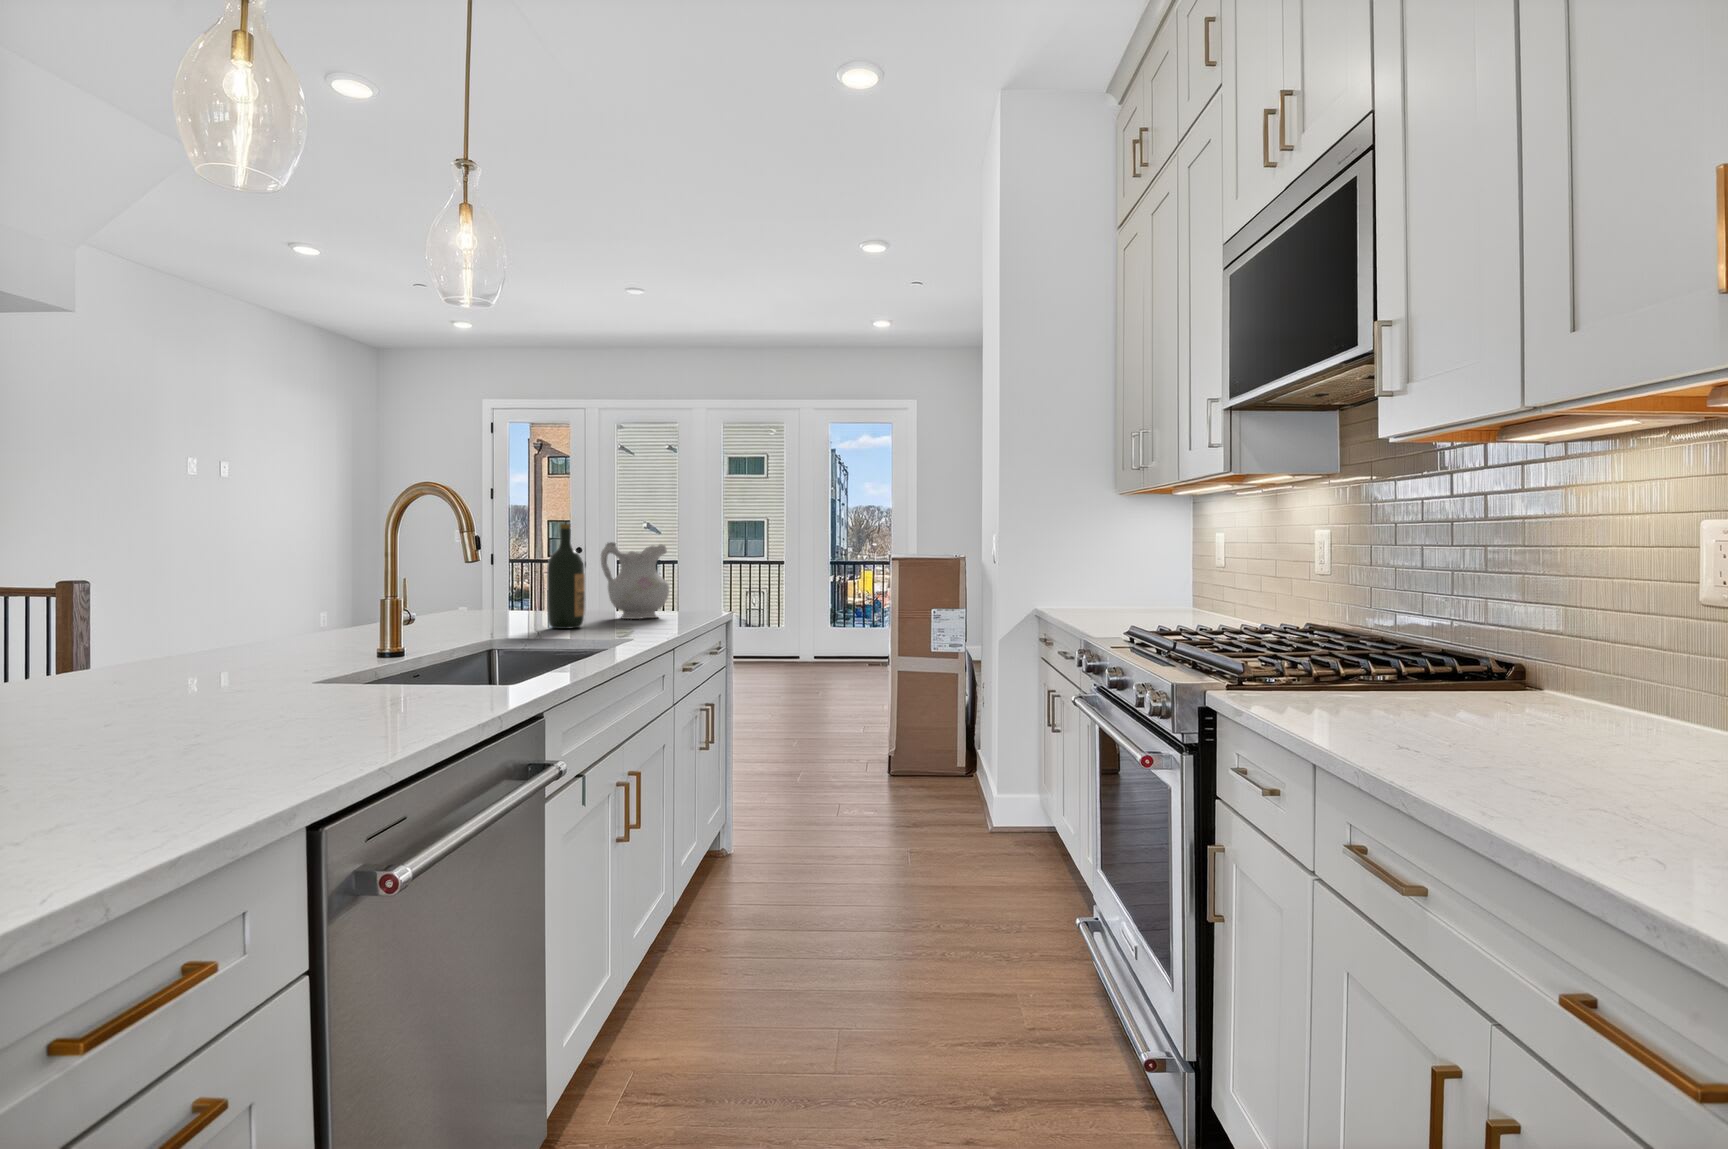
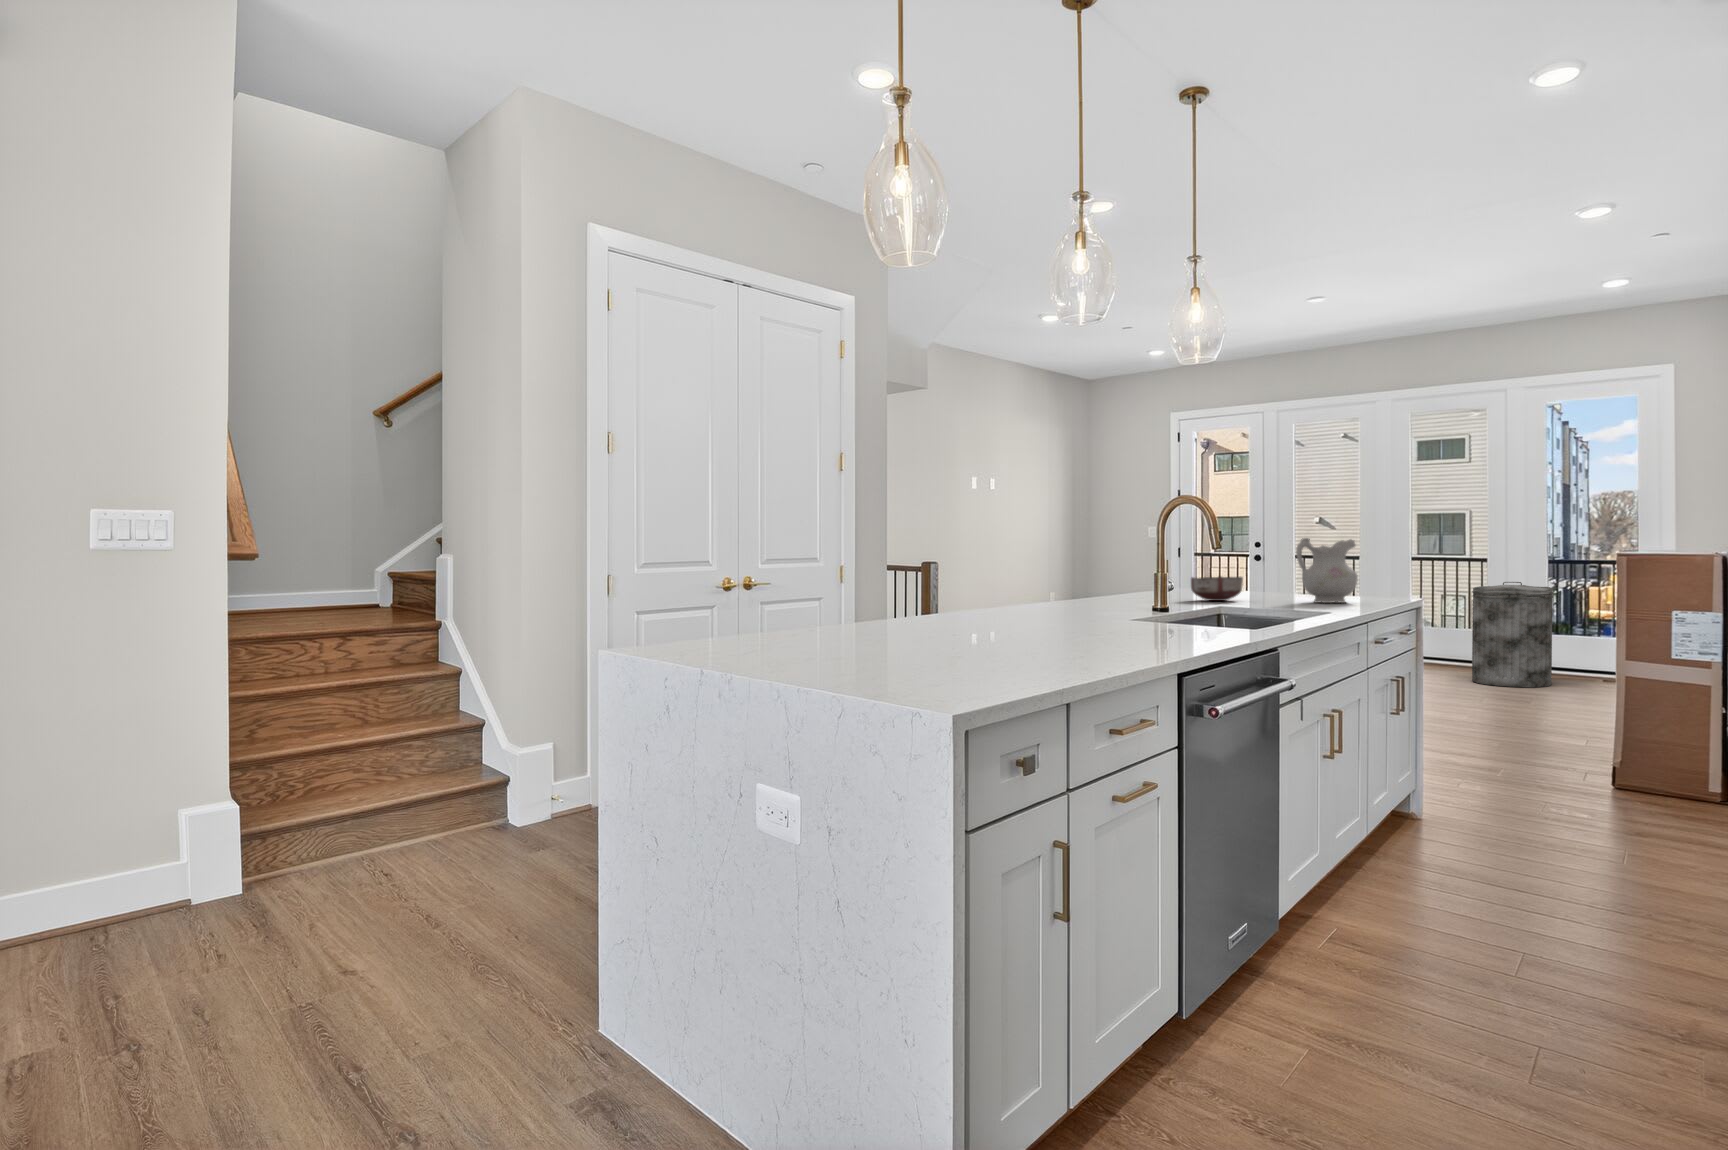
wine bottle: present [547,524,585,629] -> none [1255,524,1286,607]
trash can: none [770,582,829,672] -> present [1472,582,1553,687]
ceramic bowl: none [471,589,539,620] -> present [1191,576,1243,601]

